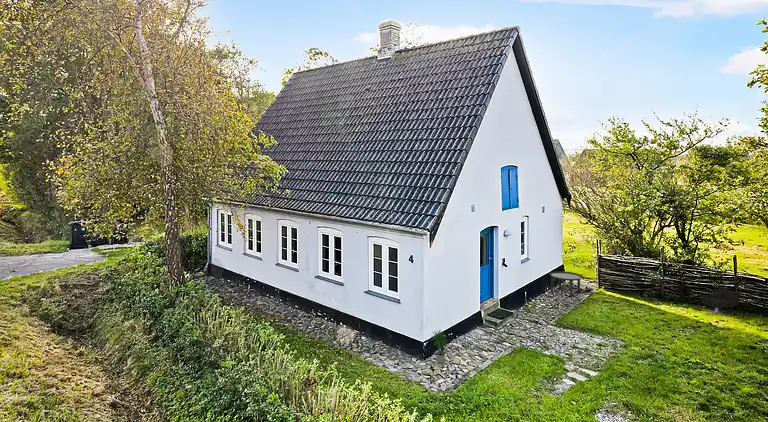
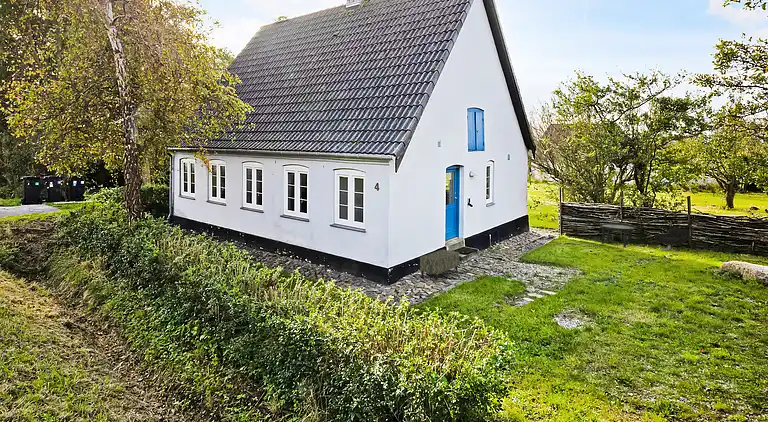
round table: present [549,271,583,297] -> present [600,223,636,247]
bench: none [454,315,494,351] -> present [420,250,459,280]
potted plant: present [432,331,447,363] -> none [395,256,415,290]

